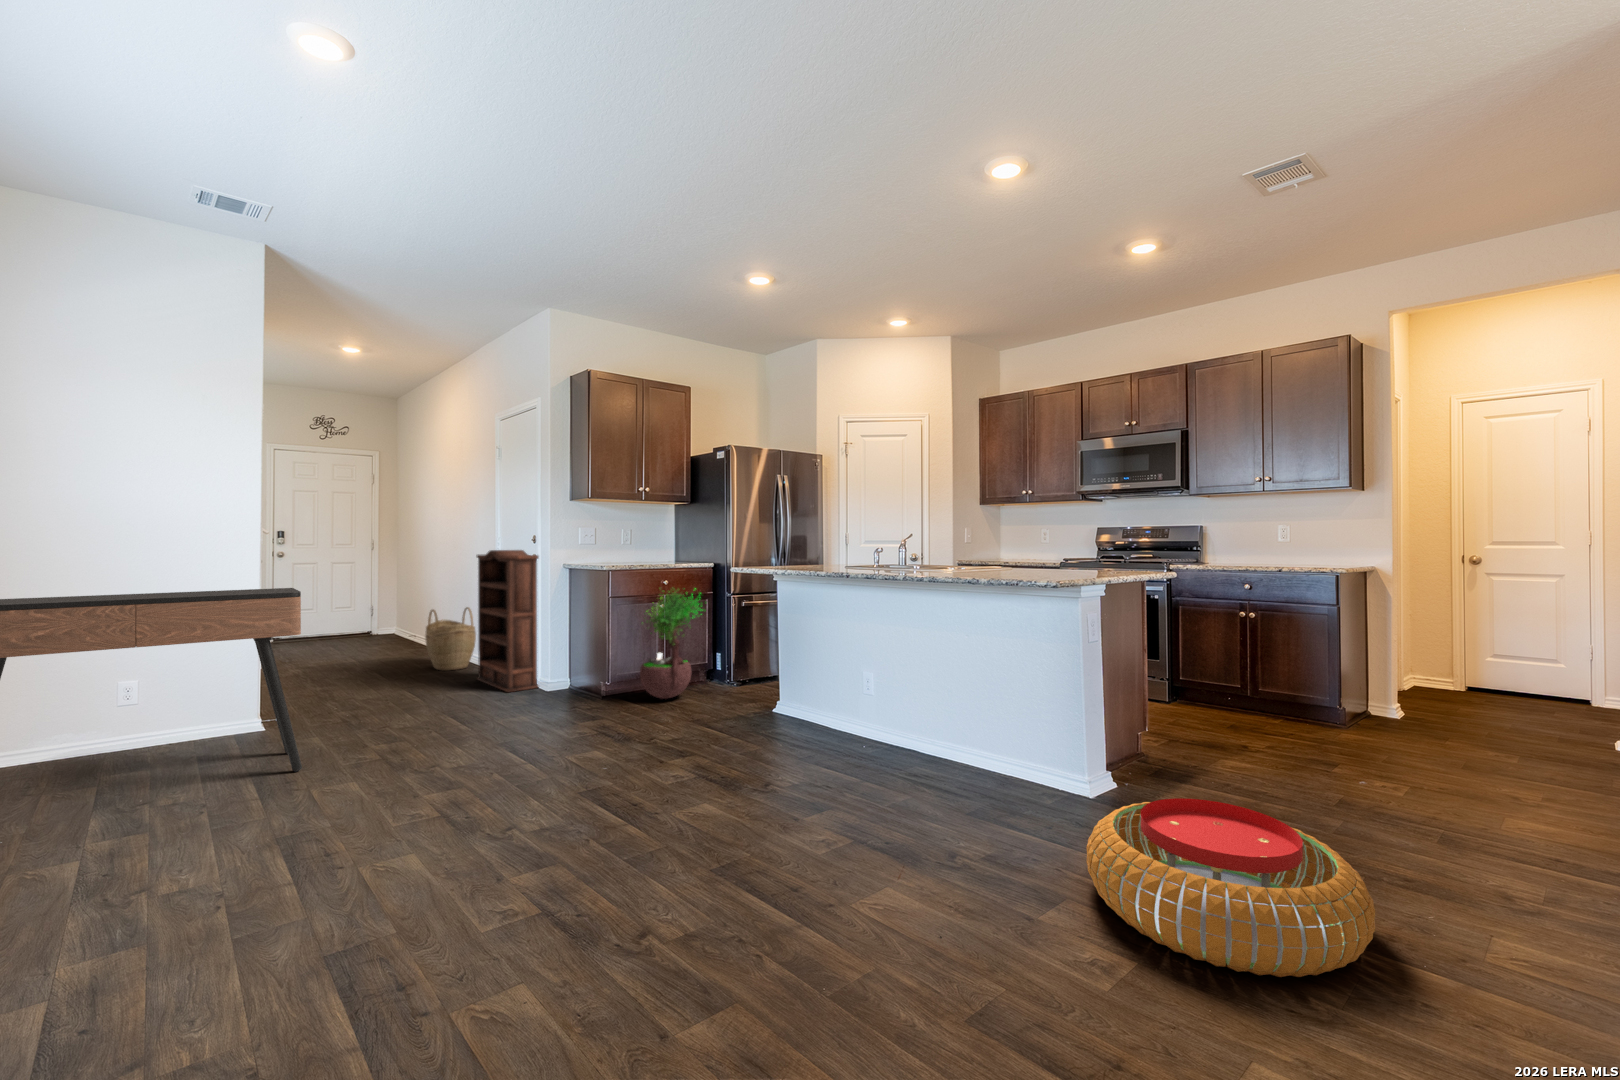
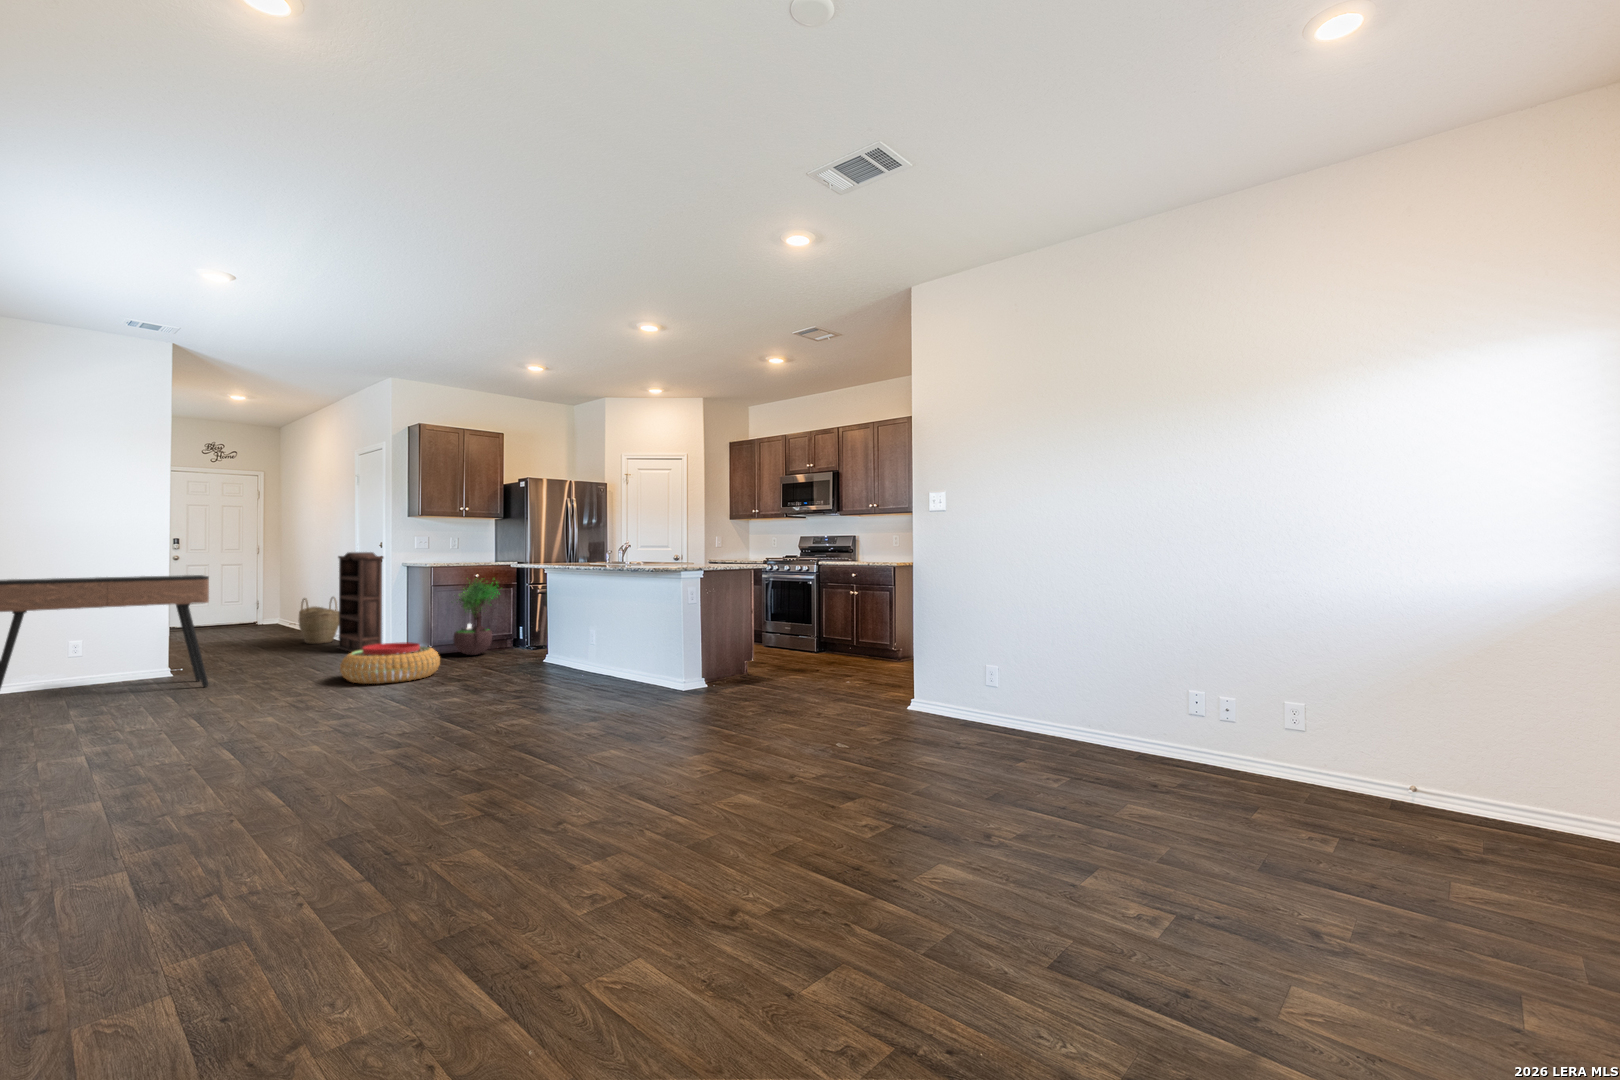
pouf: present [1086,798,1375,977] -> present [340,642,440,684]

